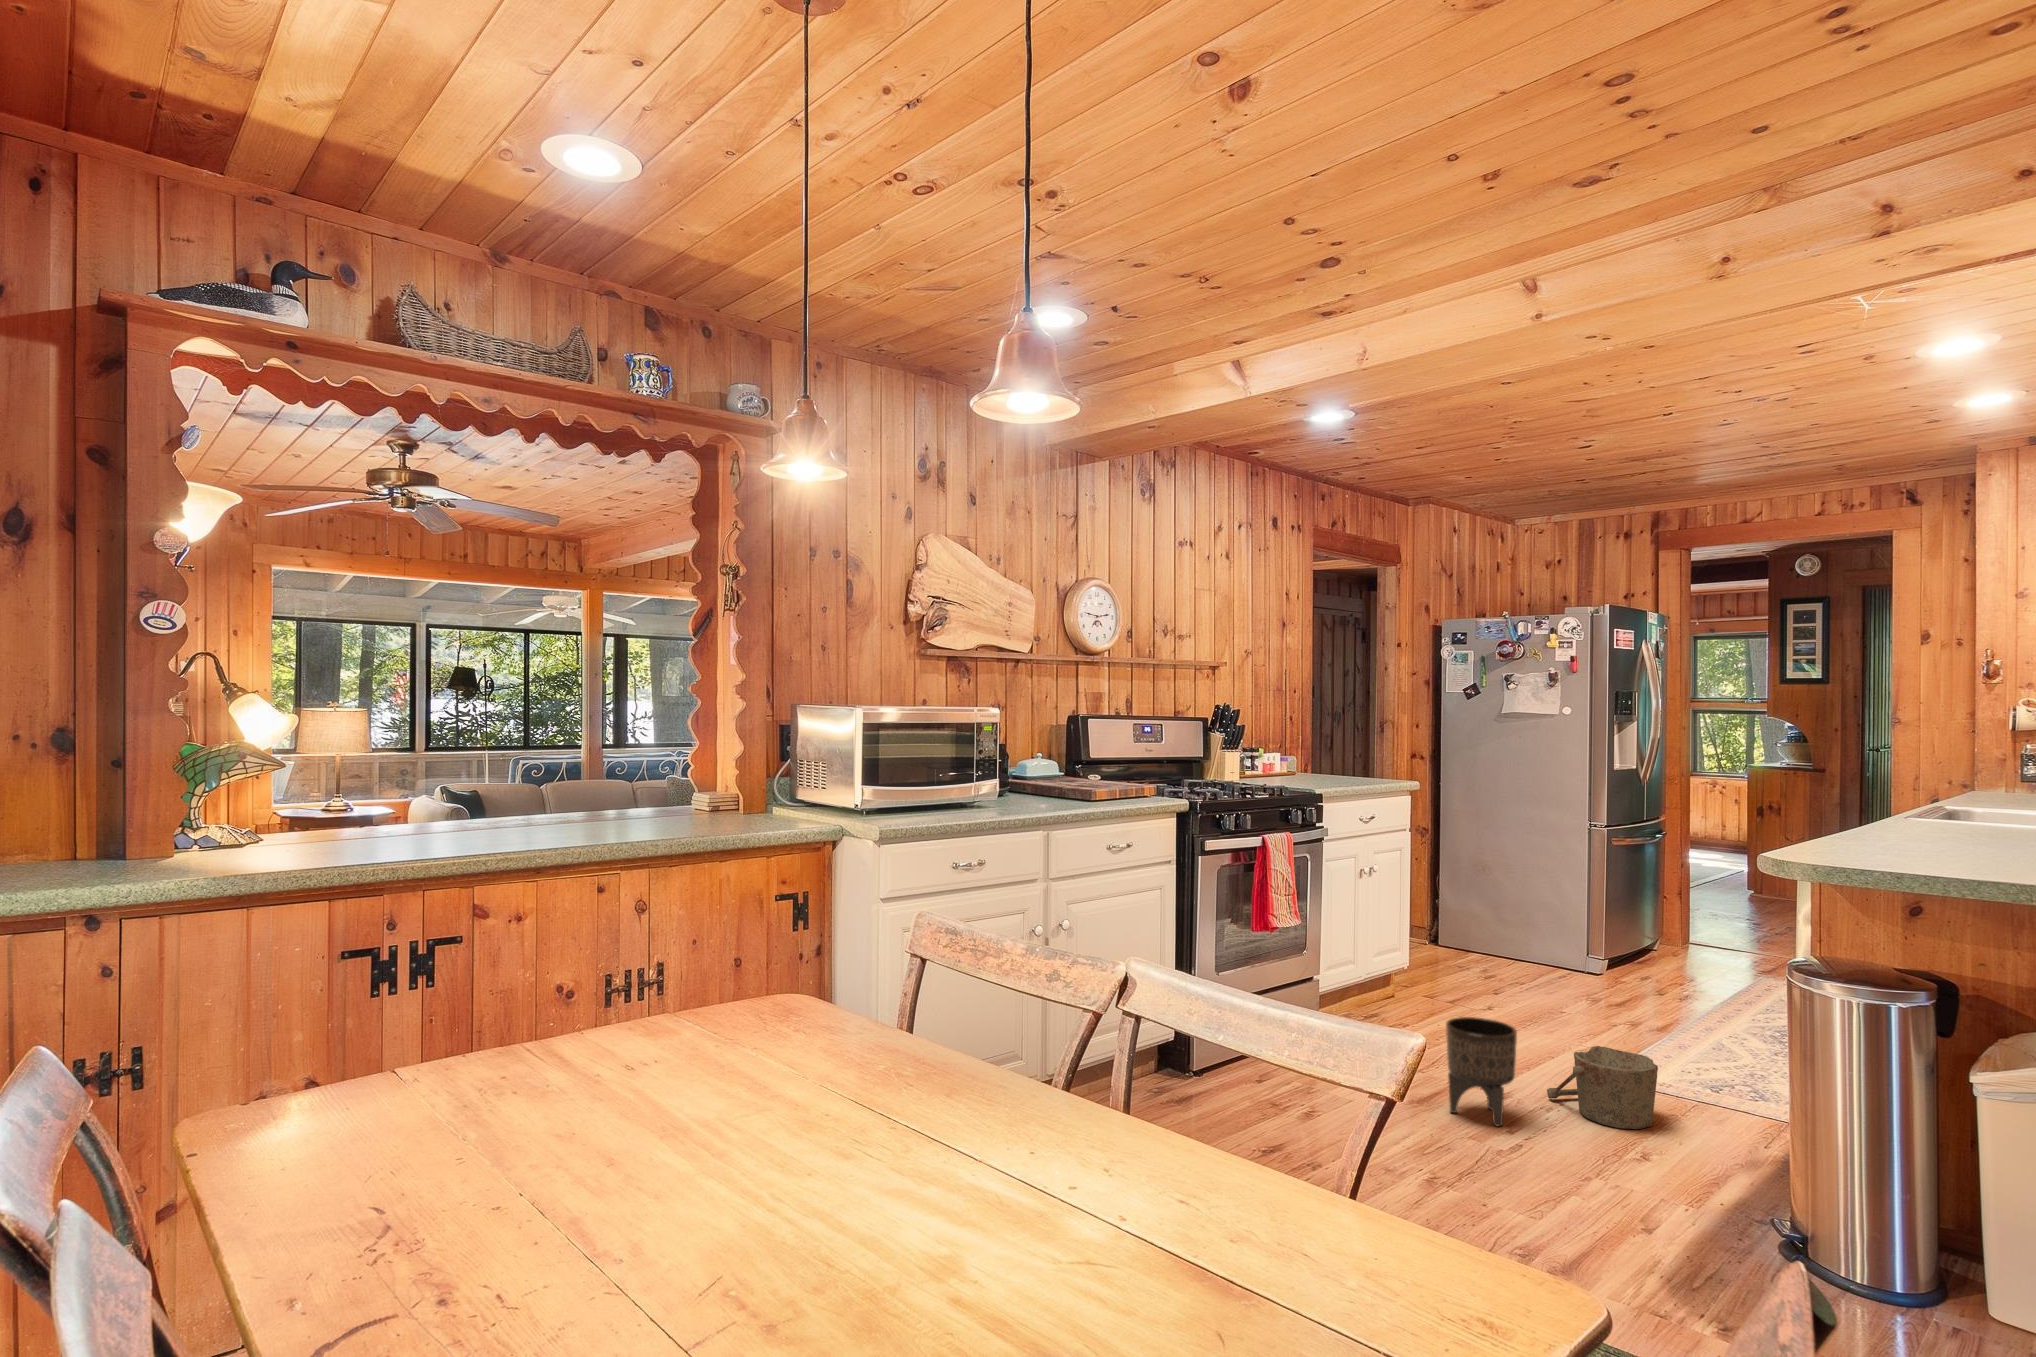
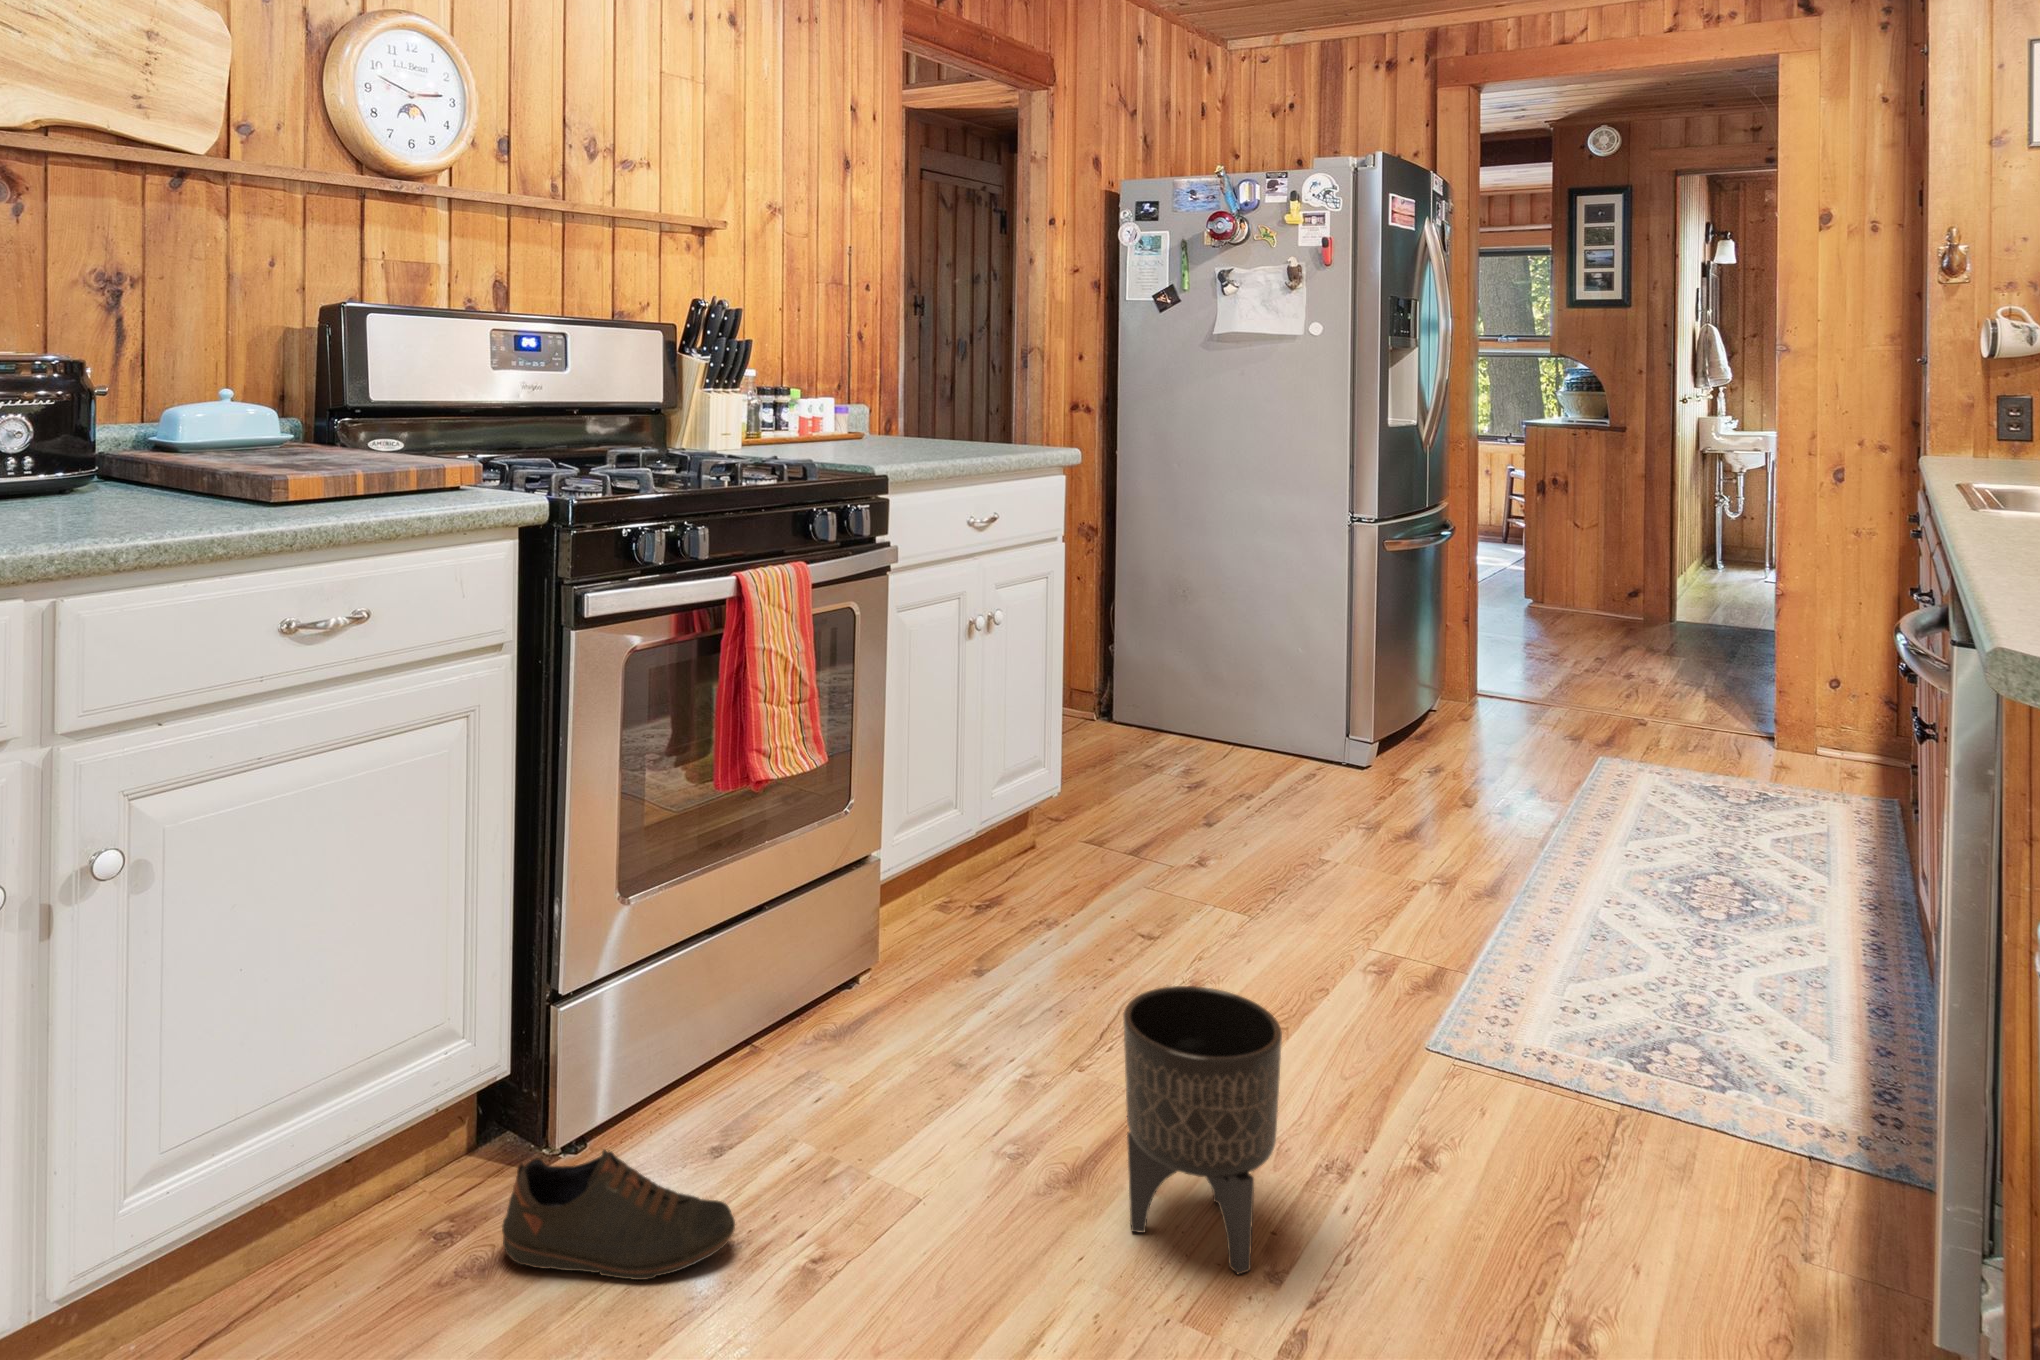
bucket: present [1547,1046,1658,1129] -> none [1331,1022,1574,1241]
shoe: none [1189,1060,1282,1106] -> present [502,1150,735,1280]

